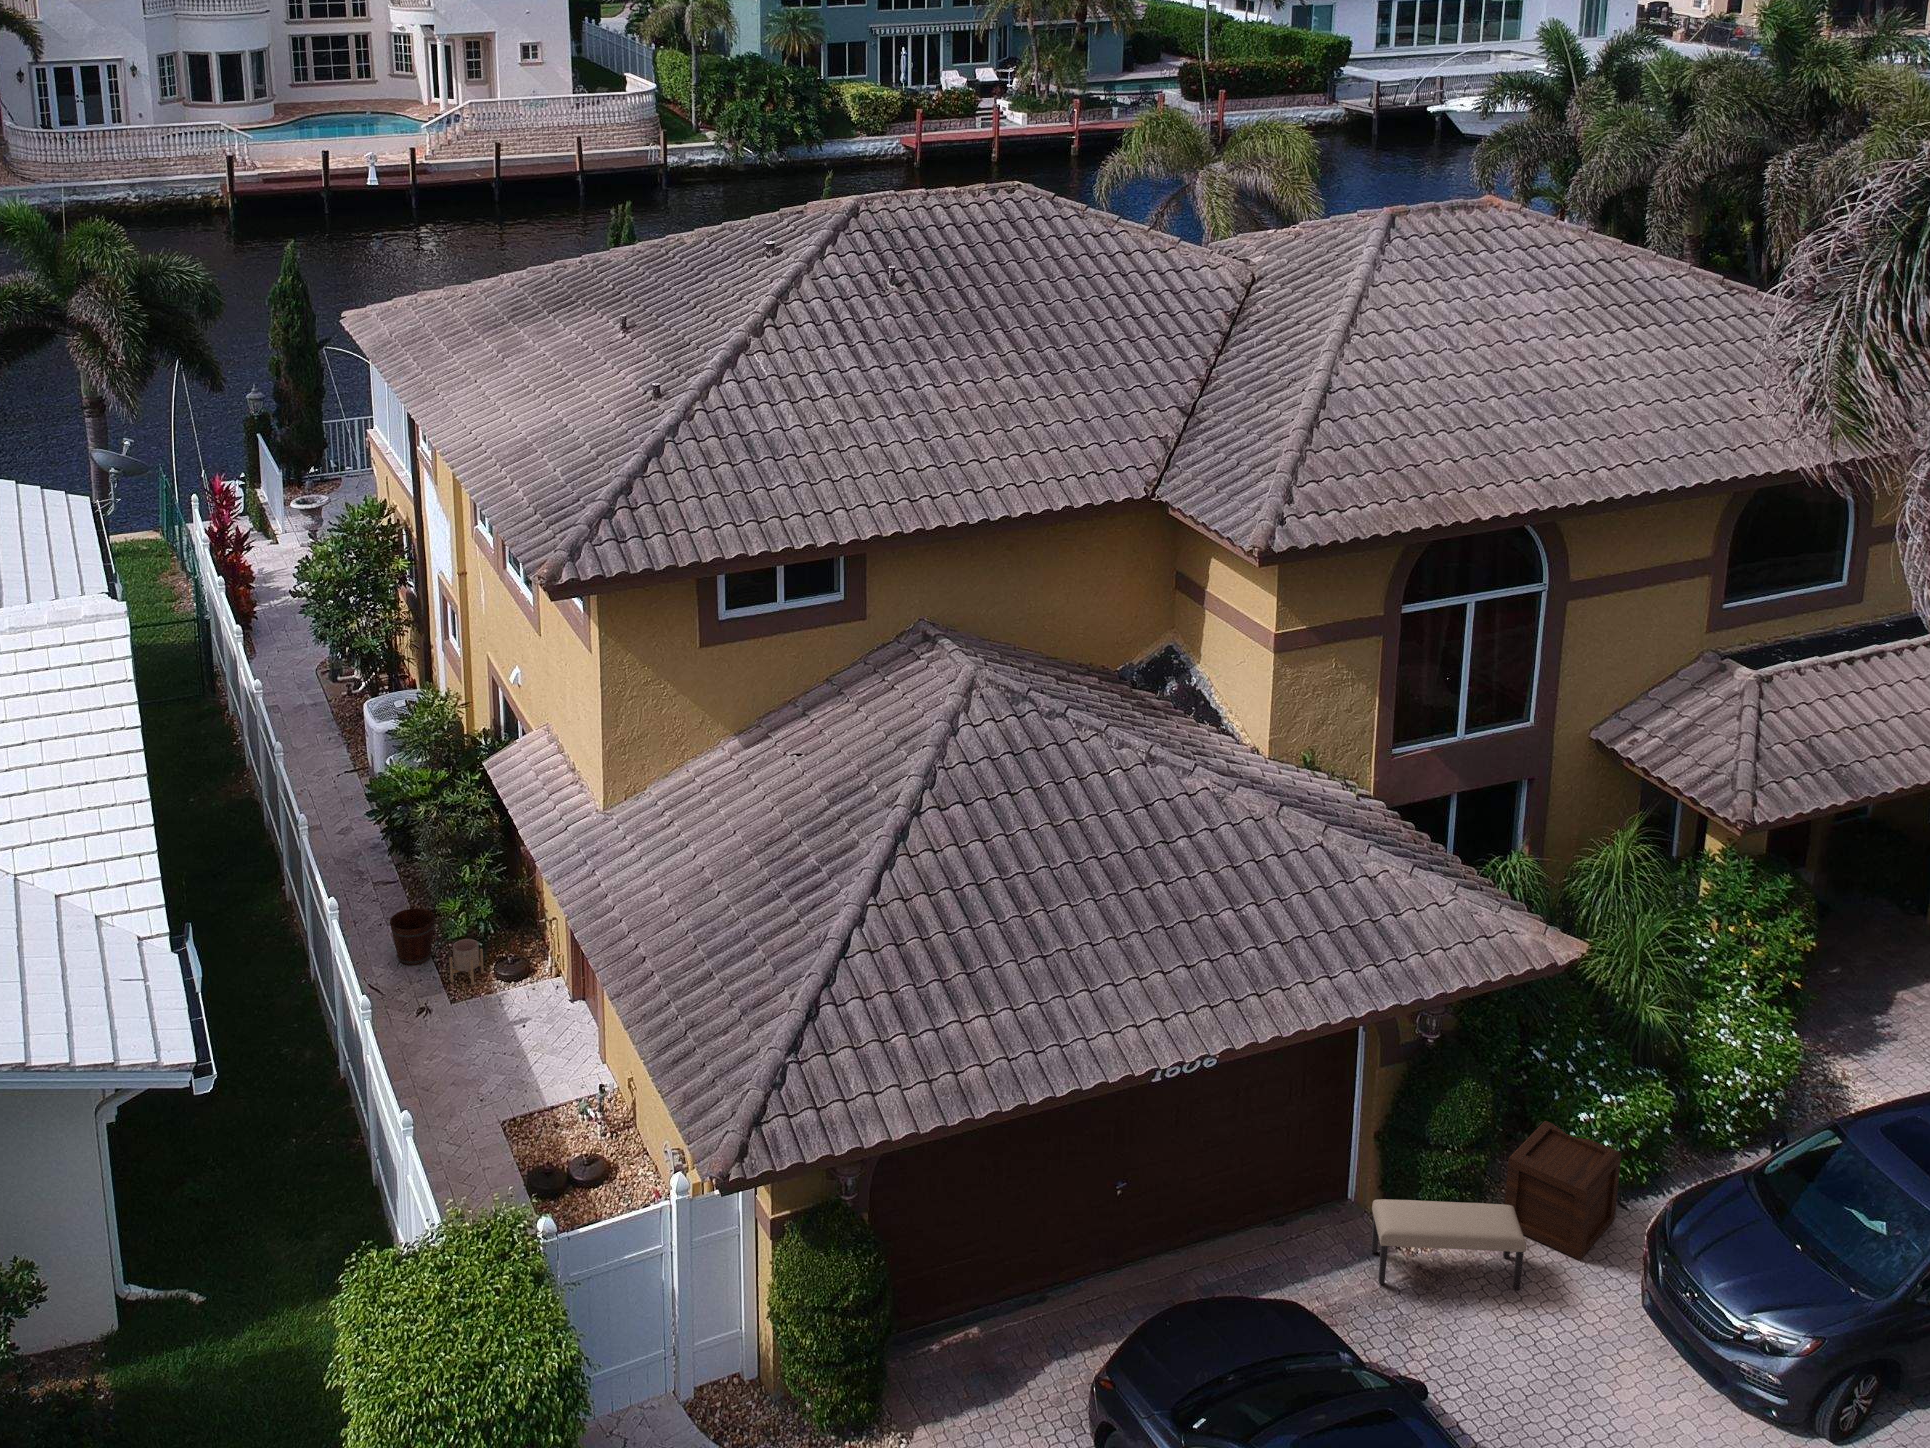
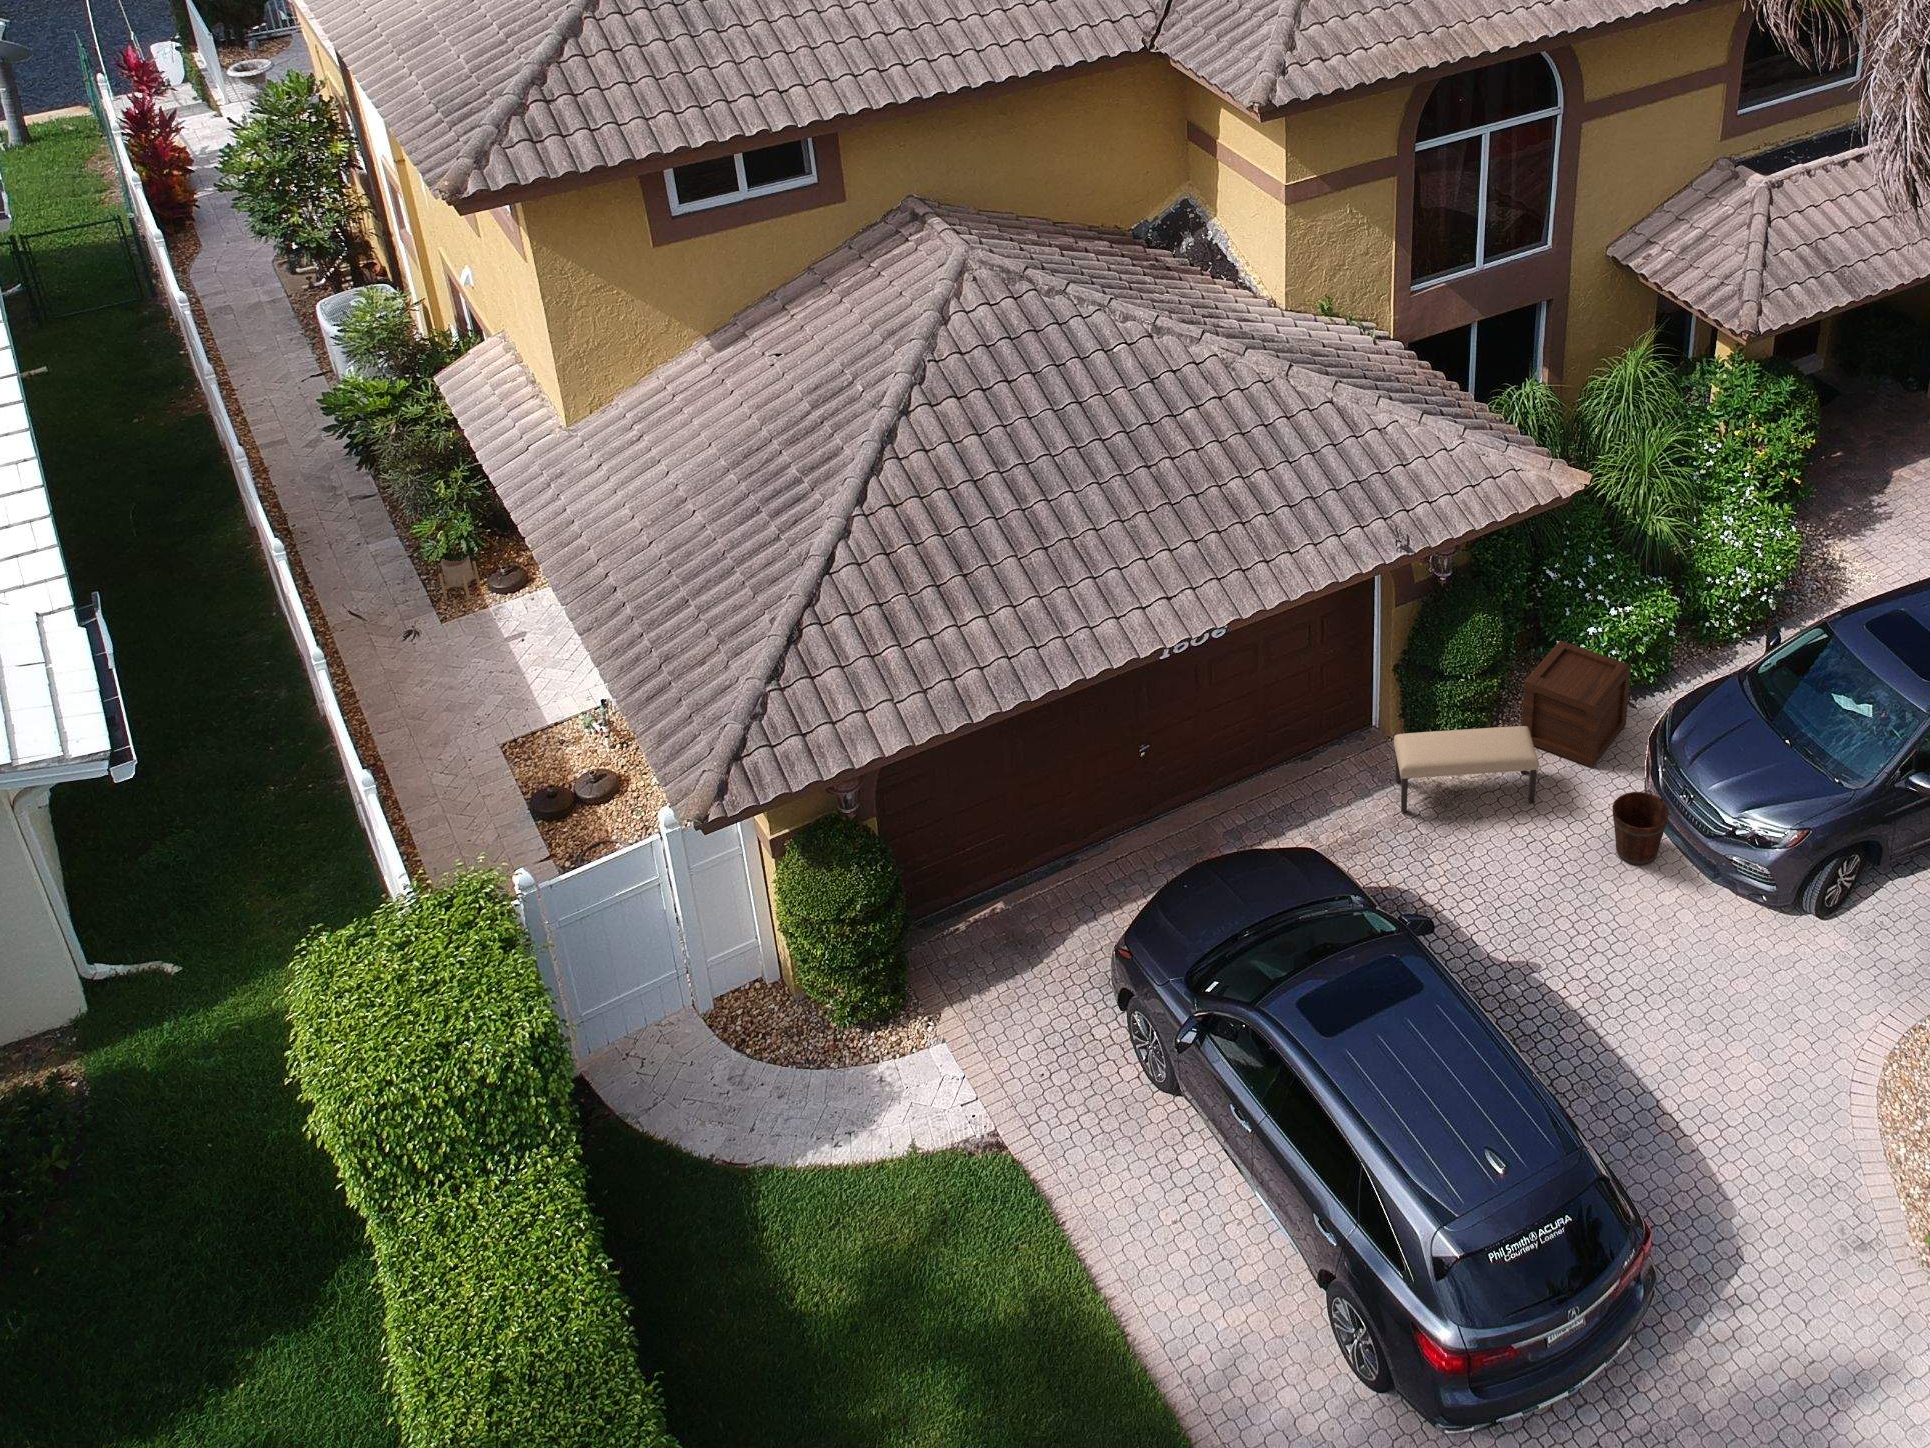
bucket: present [390,908,435,965] -> present [1612,792,1669,866]

